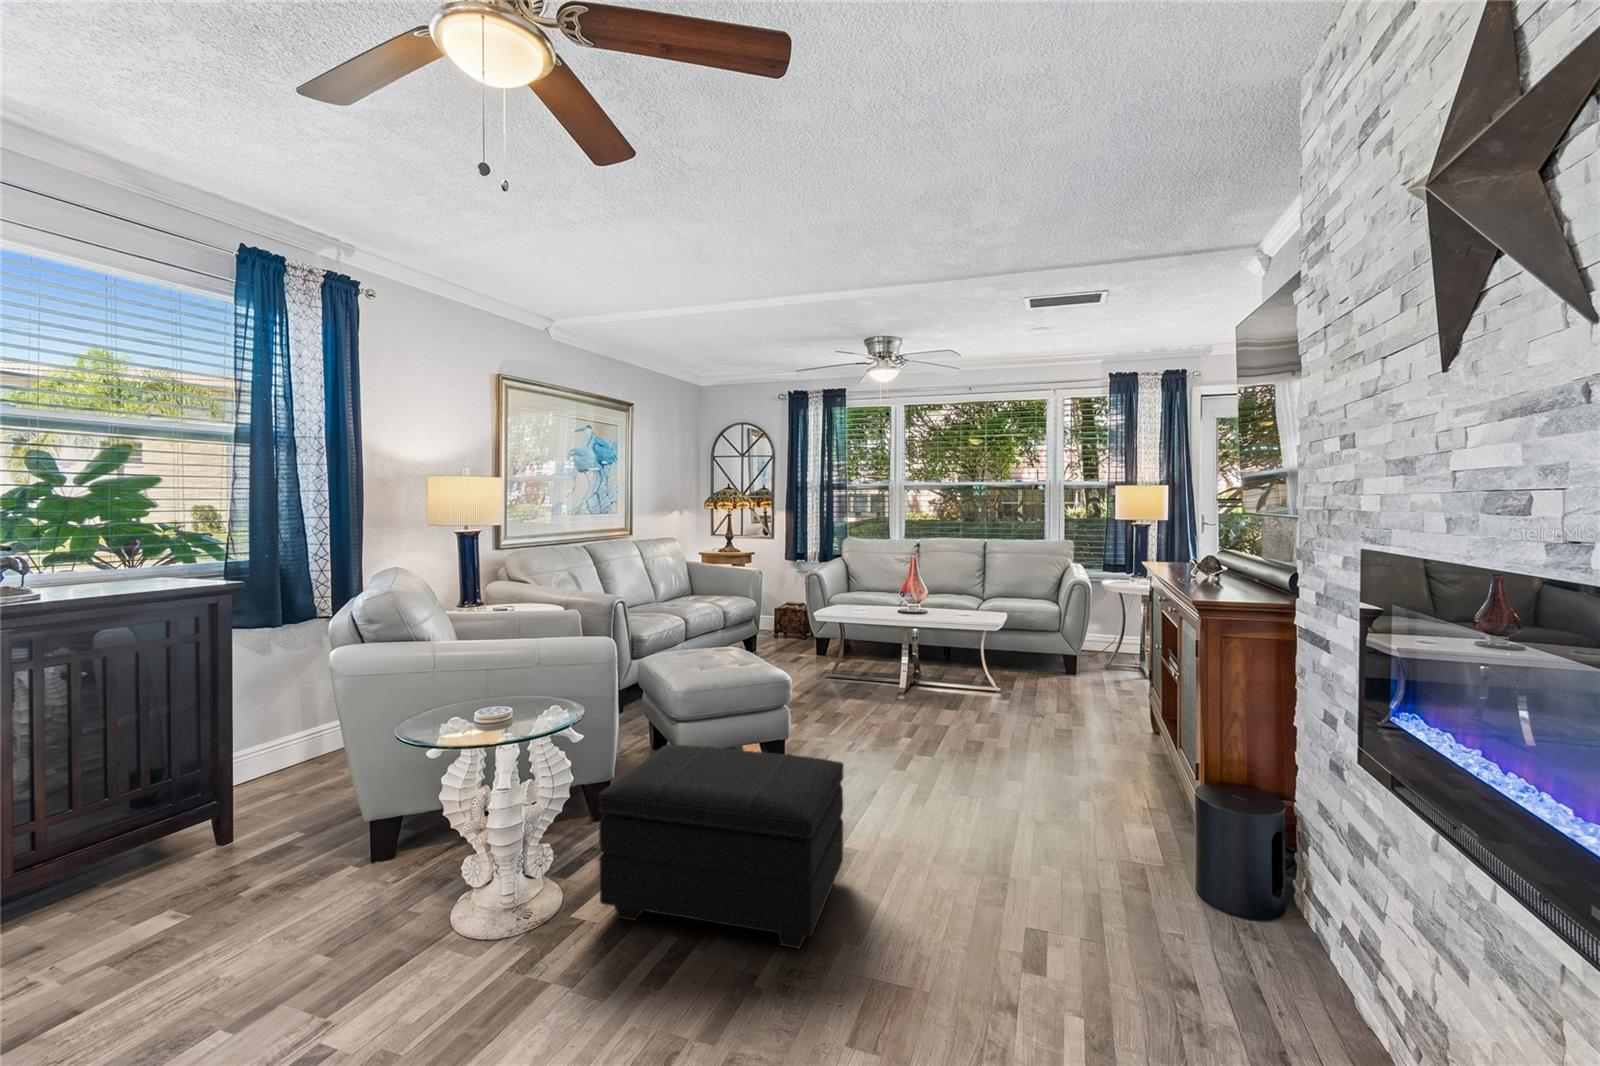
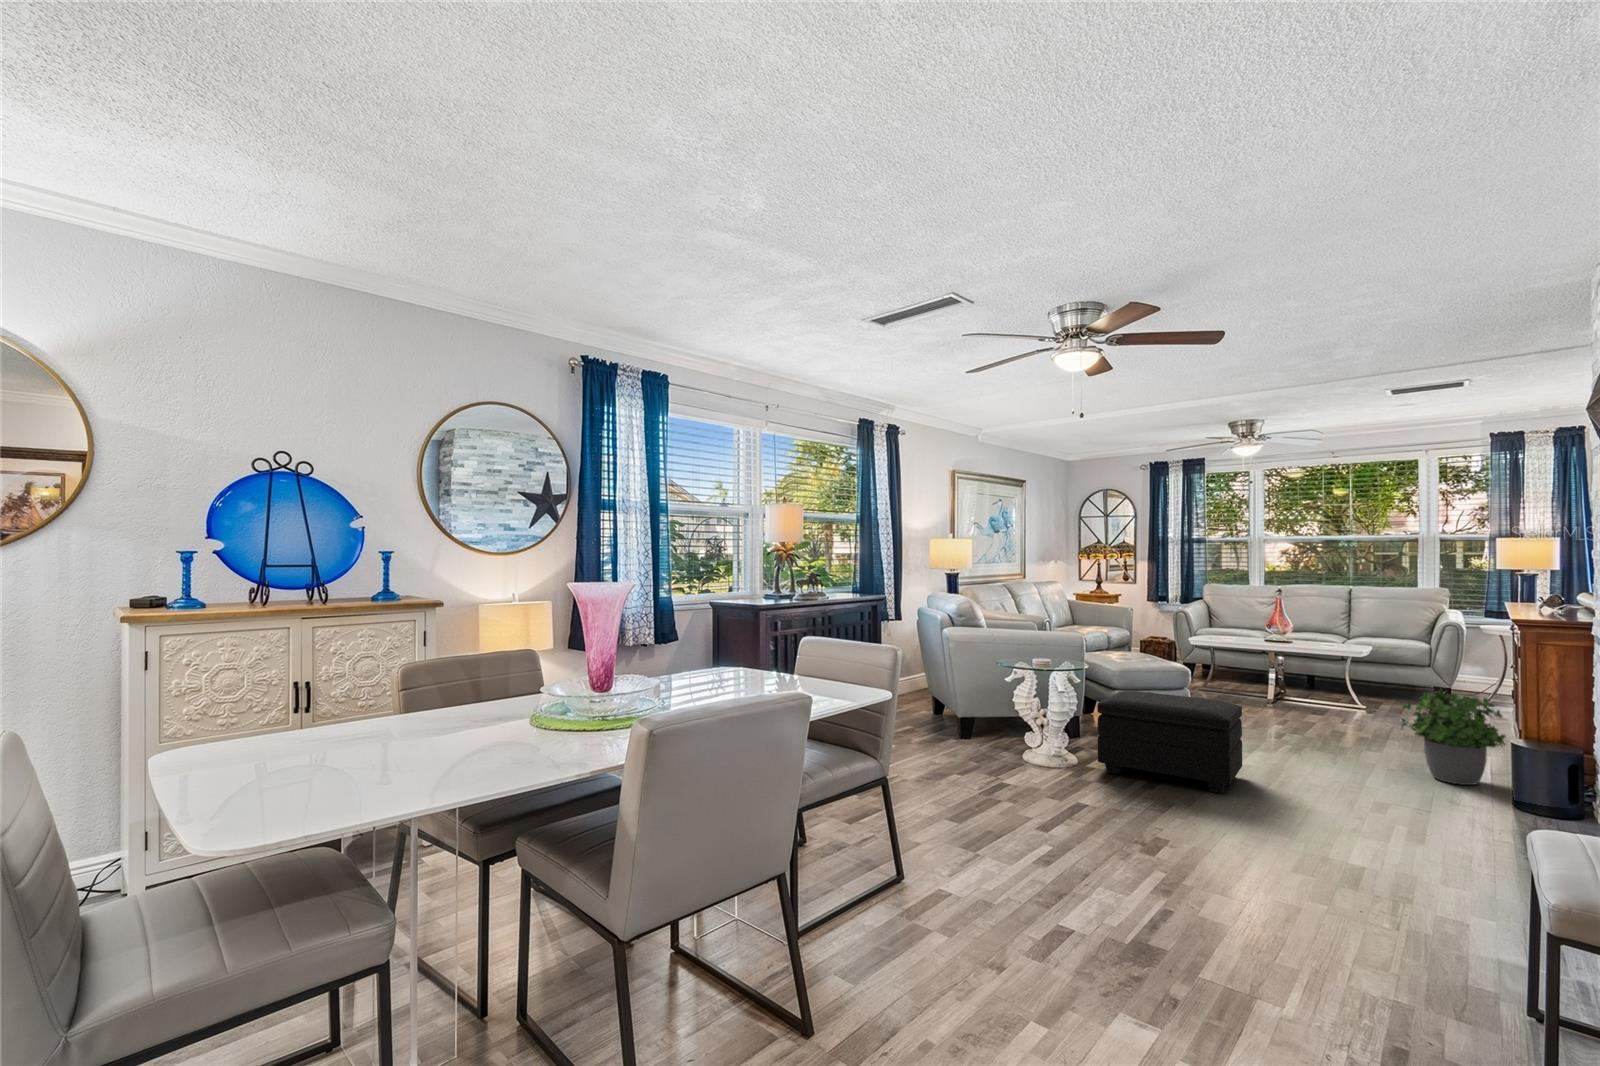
potted plant: none [1050,696,1173,834] -> present [1401,689,1506,785]

